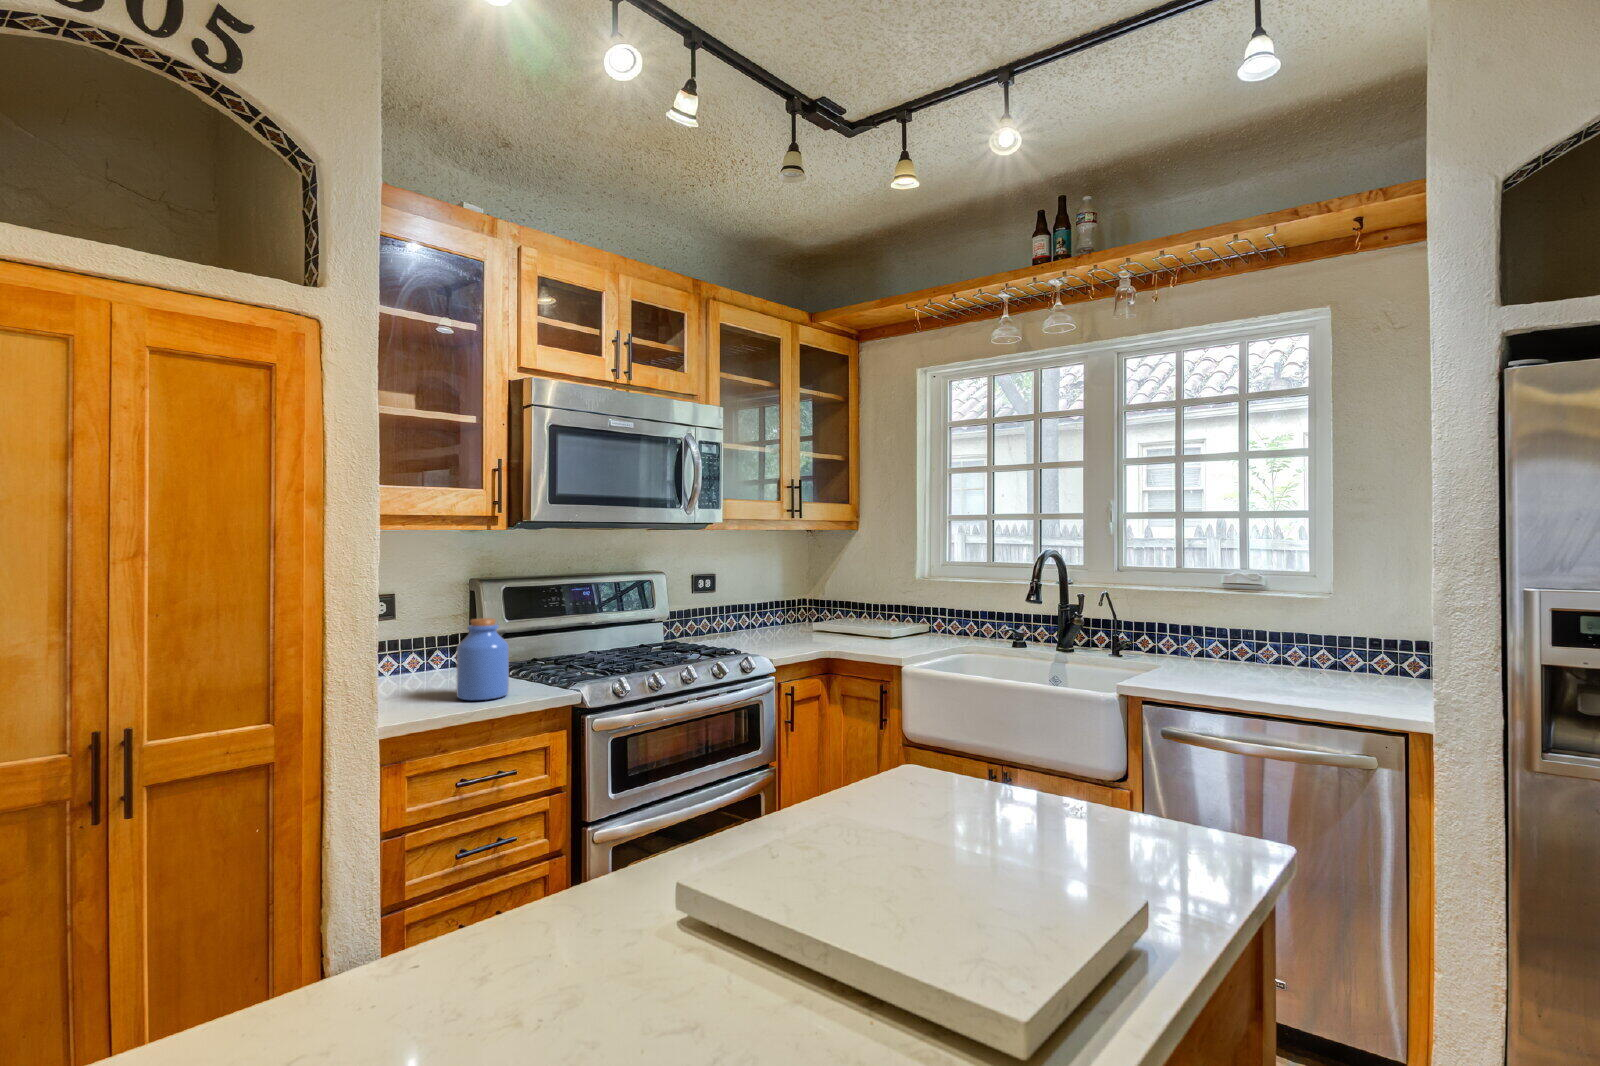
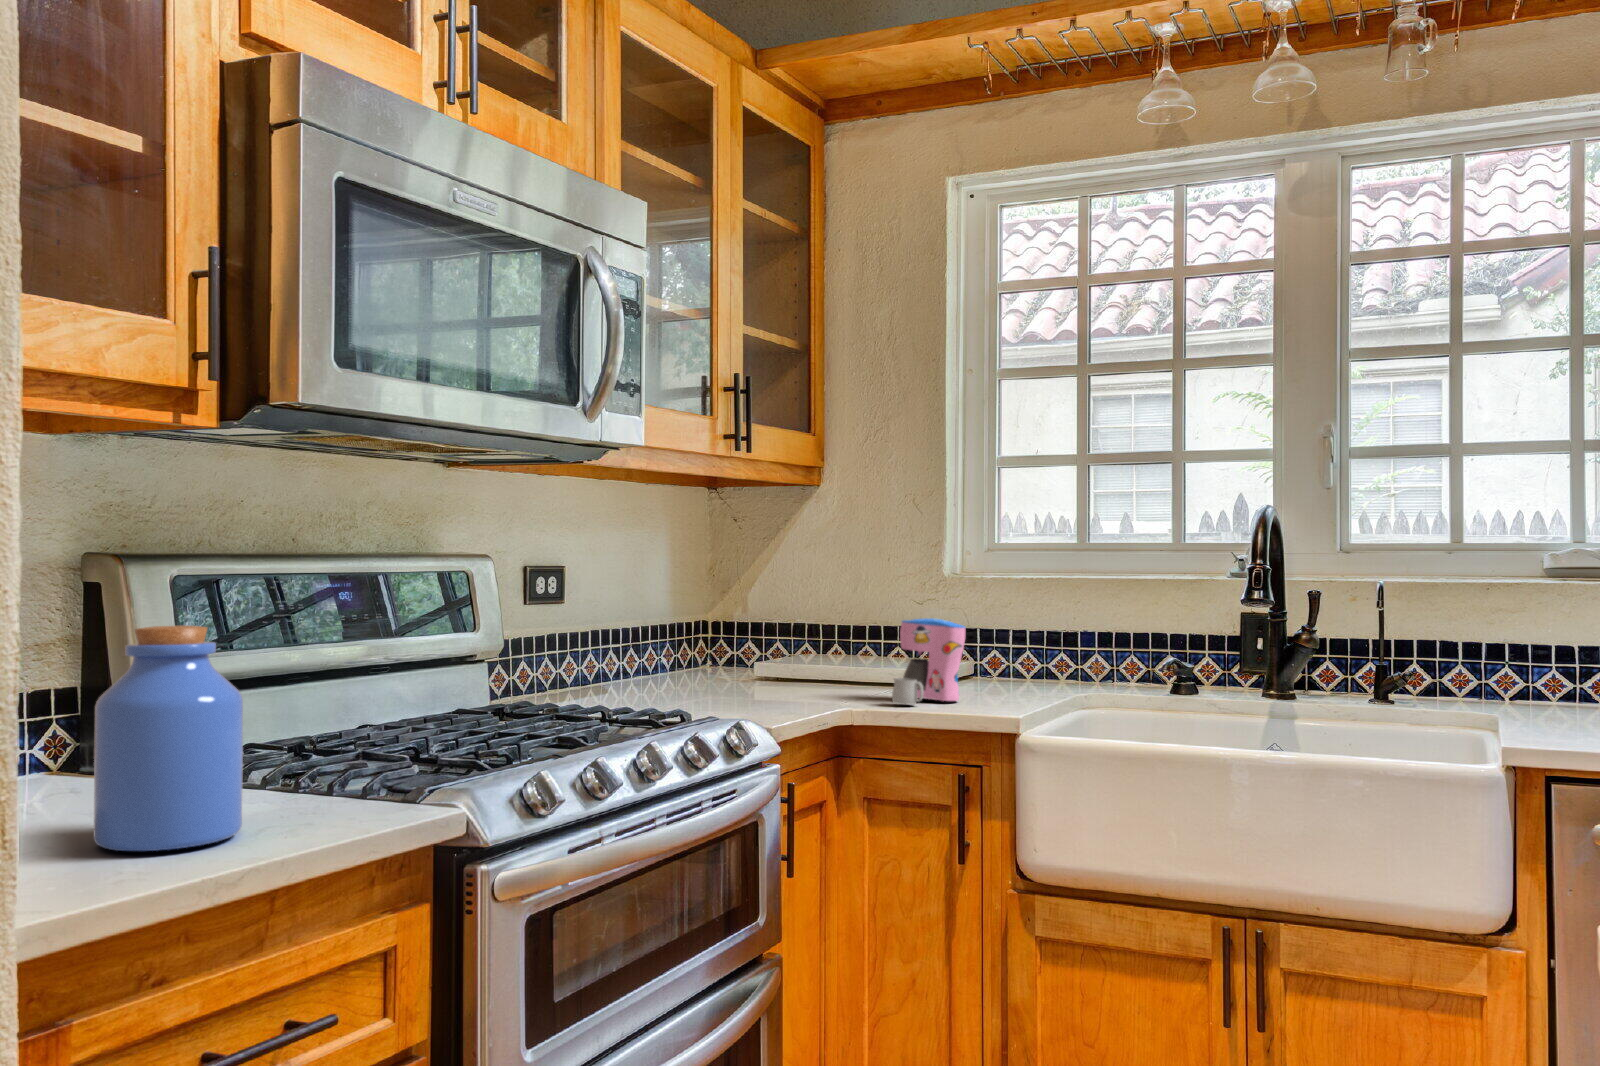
coffee maker: none [851,606,892,649] -> present [892,618,965,704]

